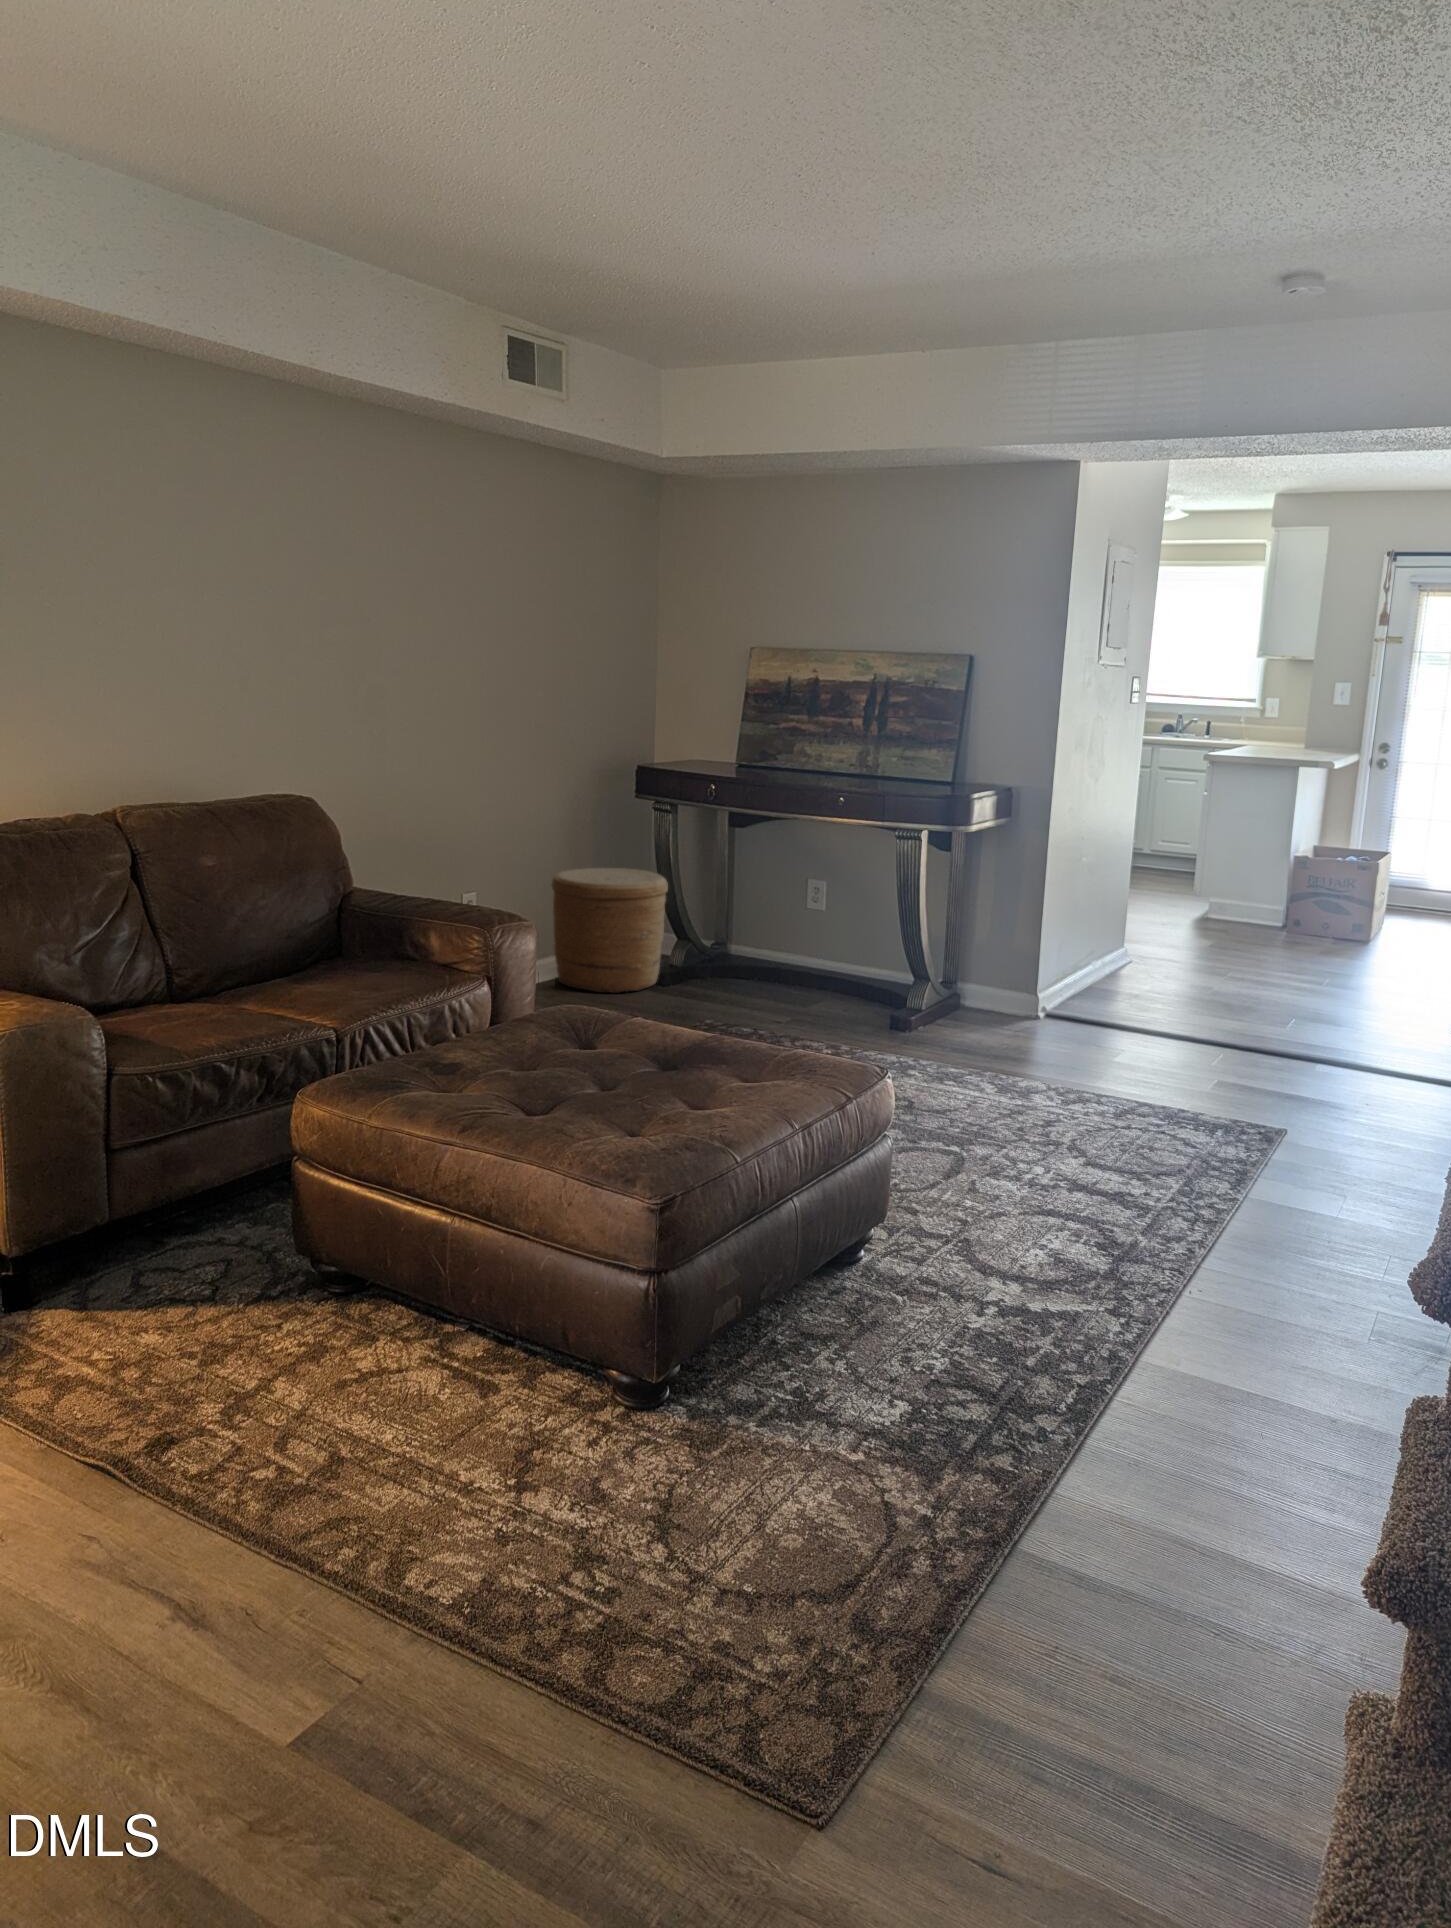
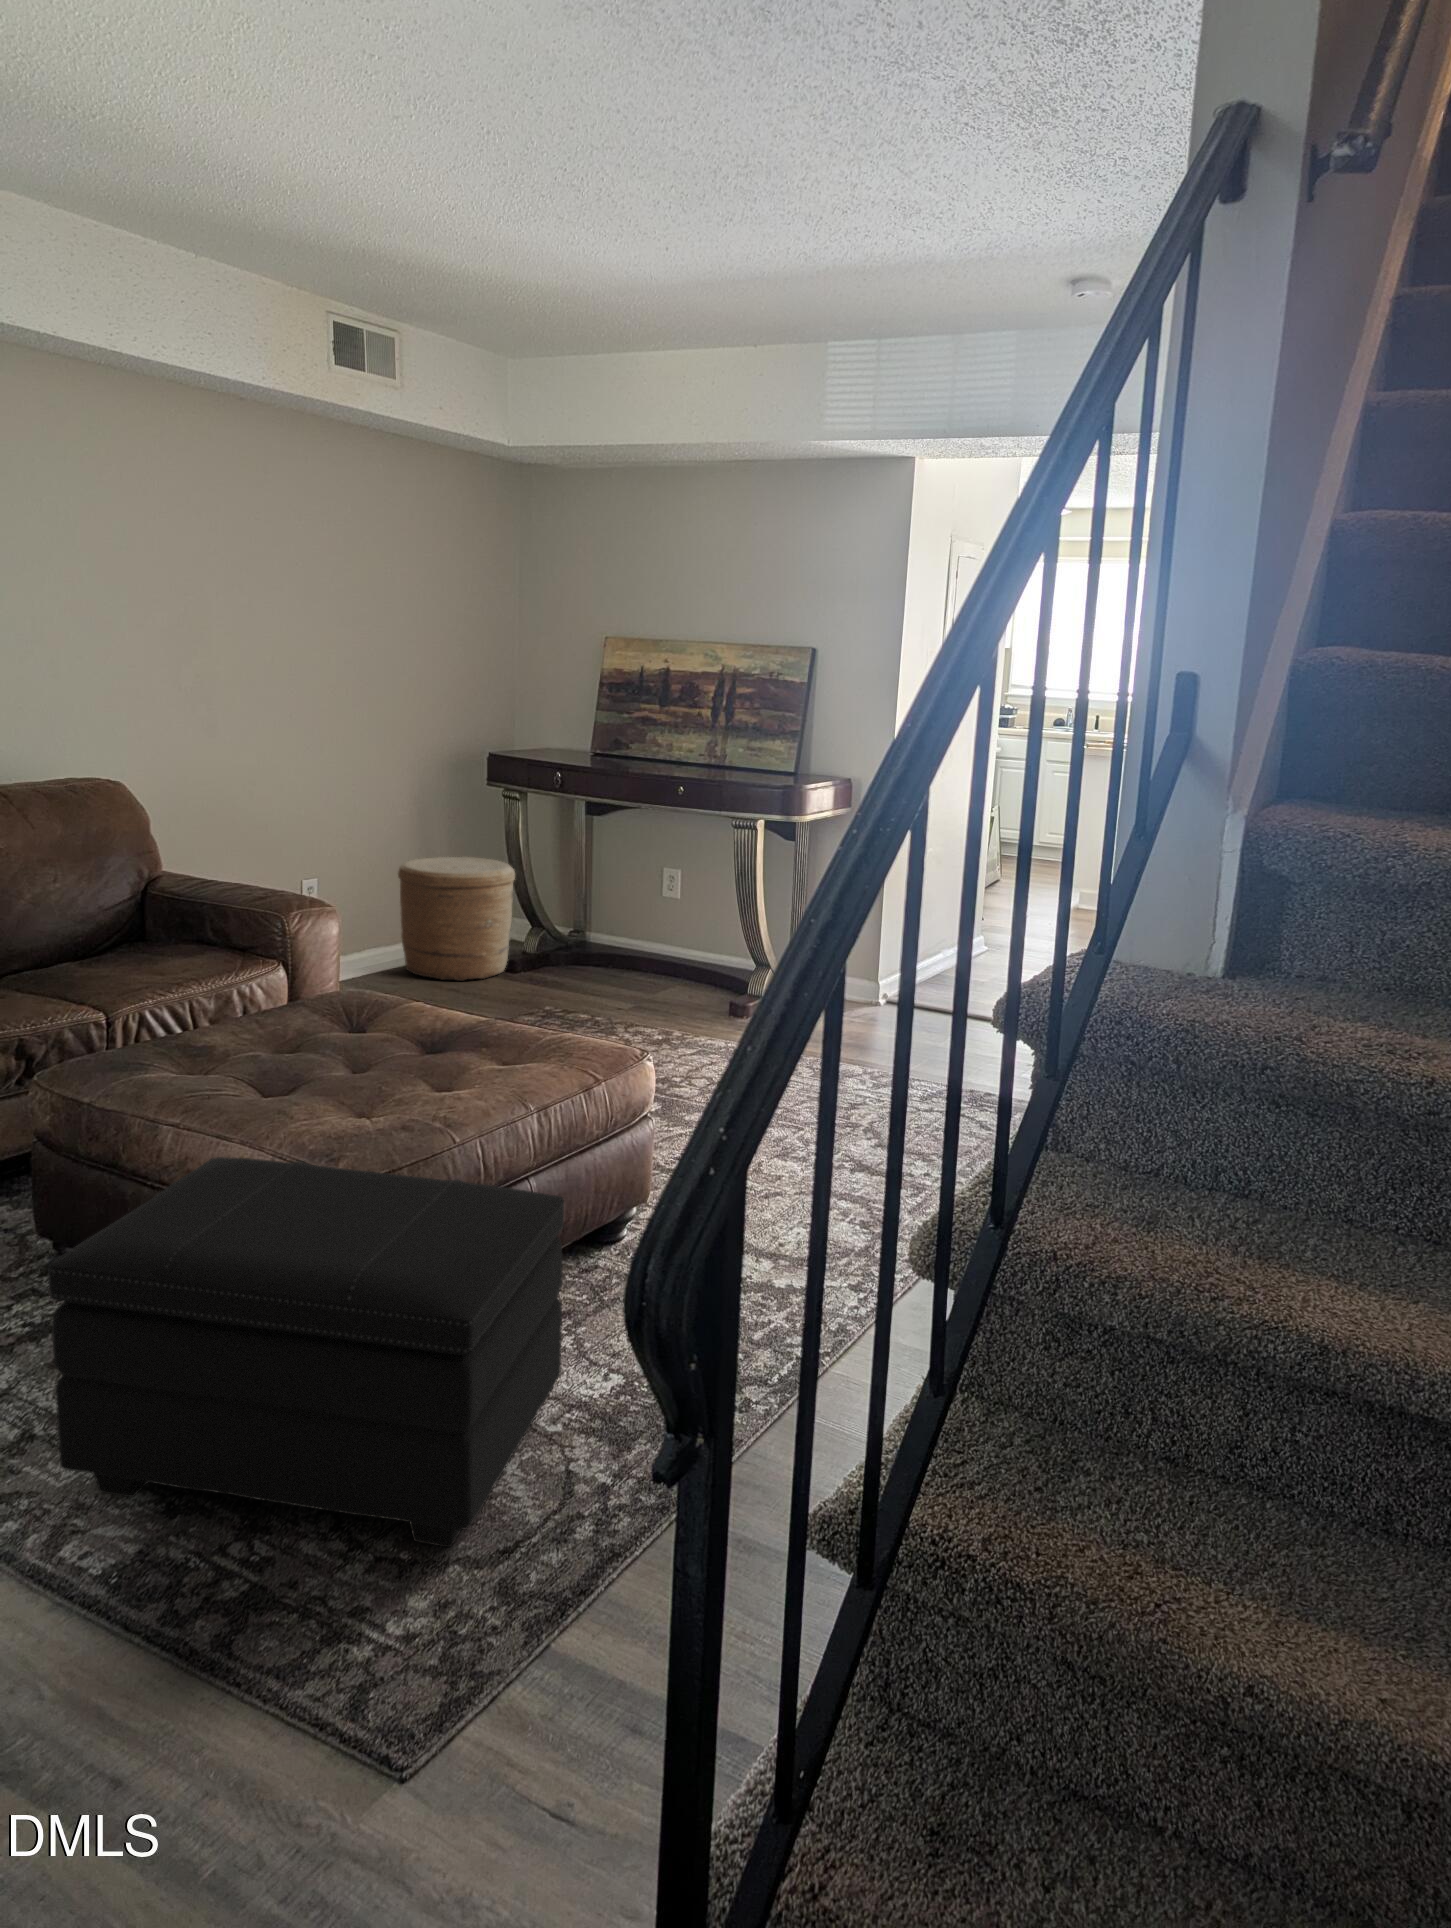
footstool: none [387,1178,867,1579] -> present [48,1157,564,1547]

